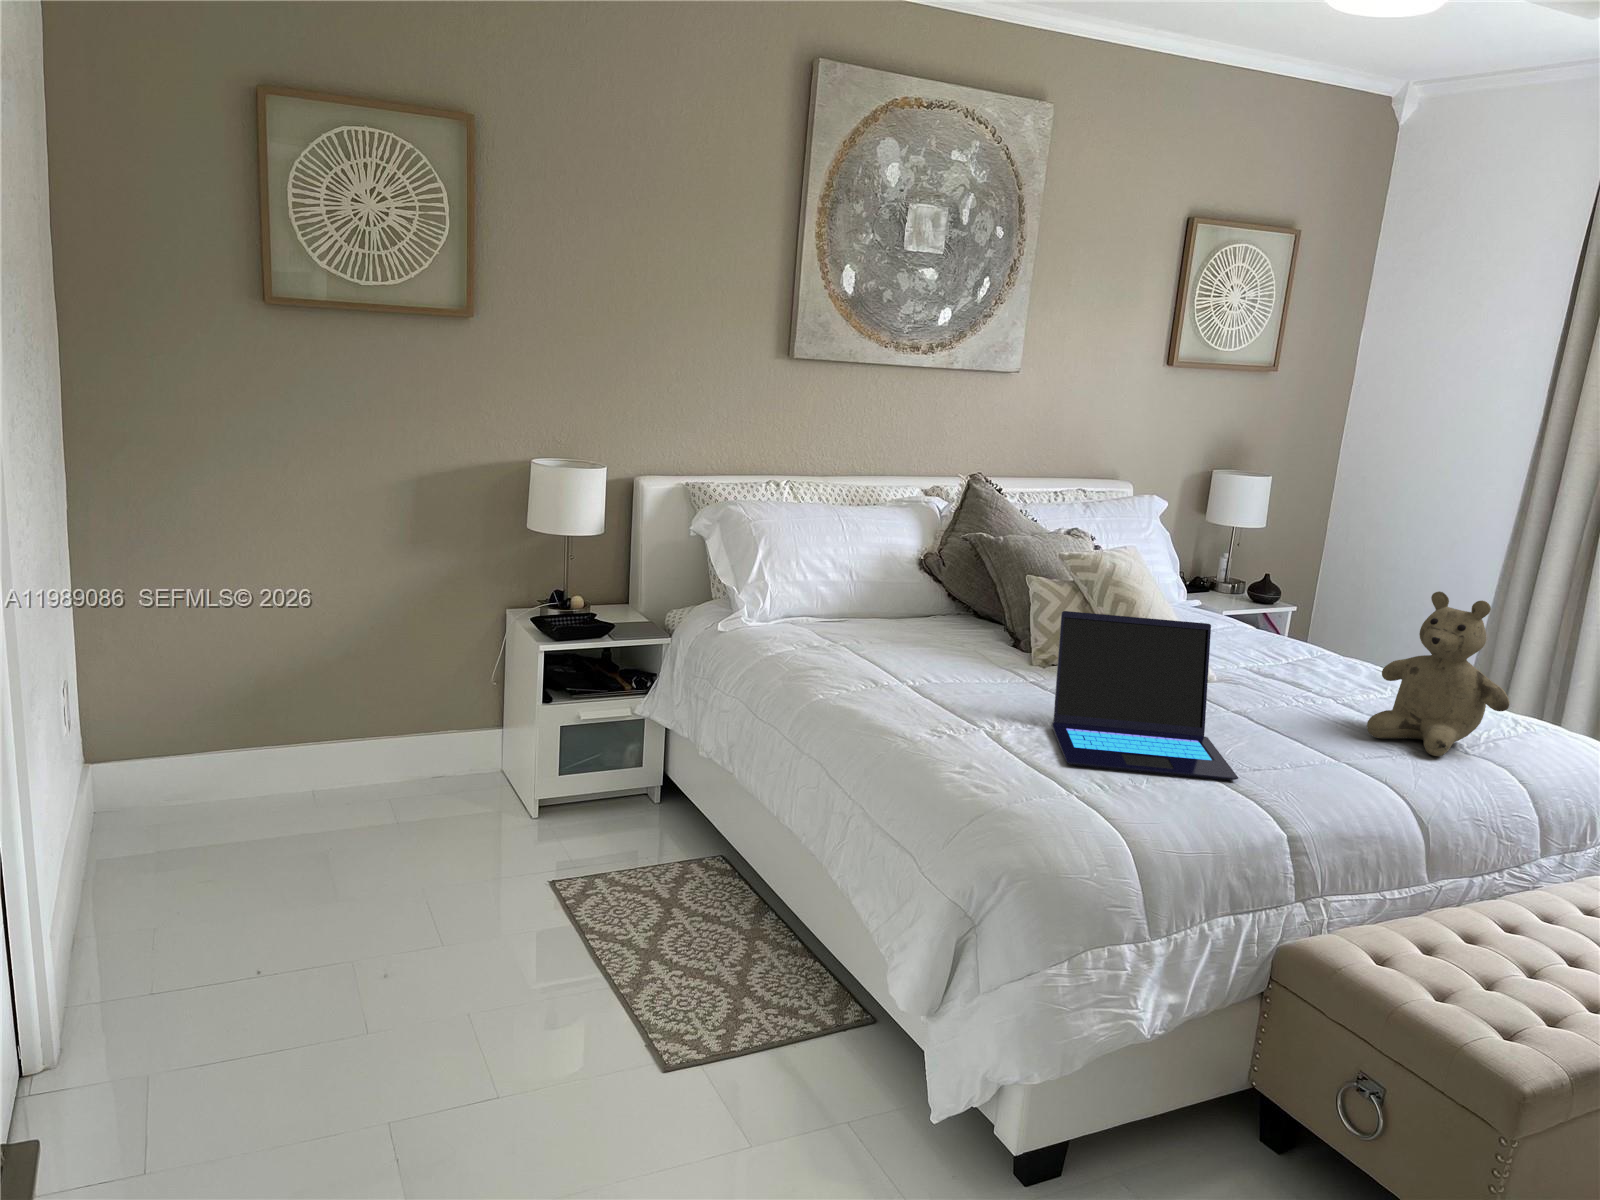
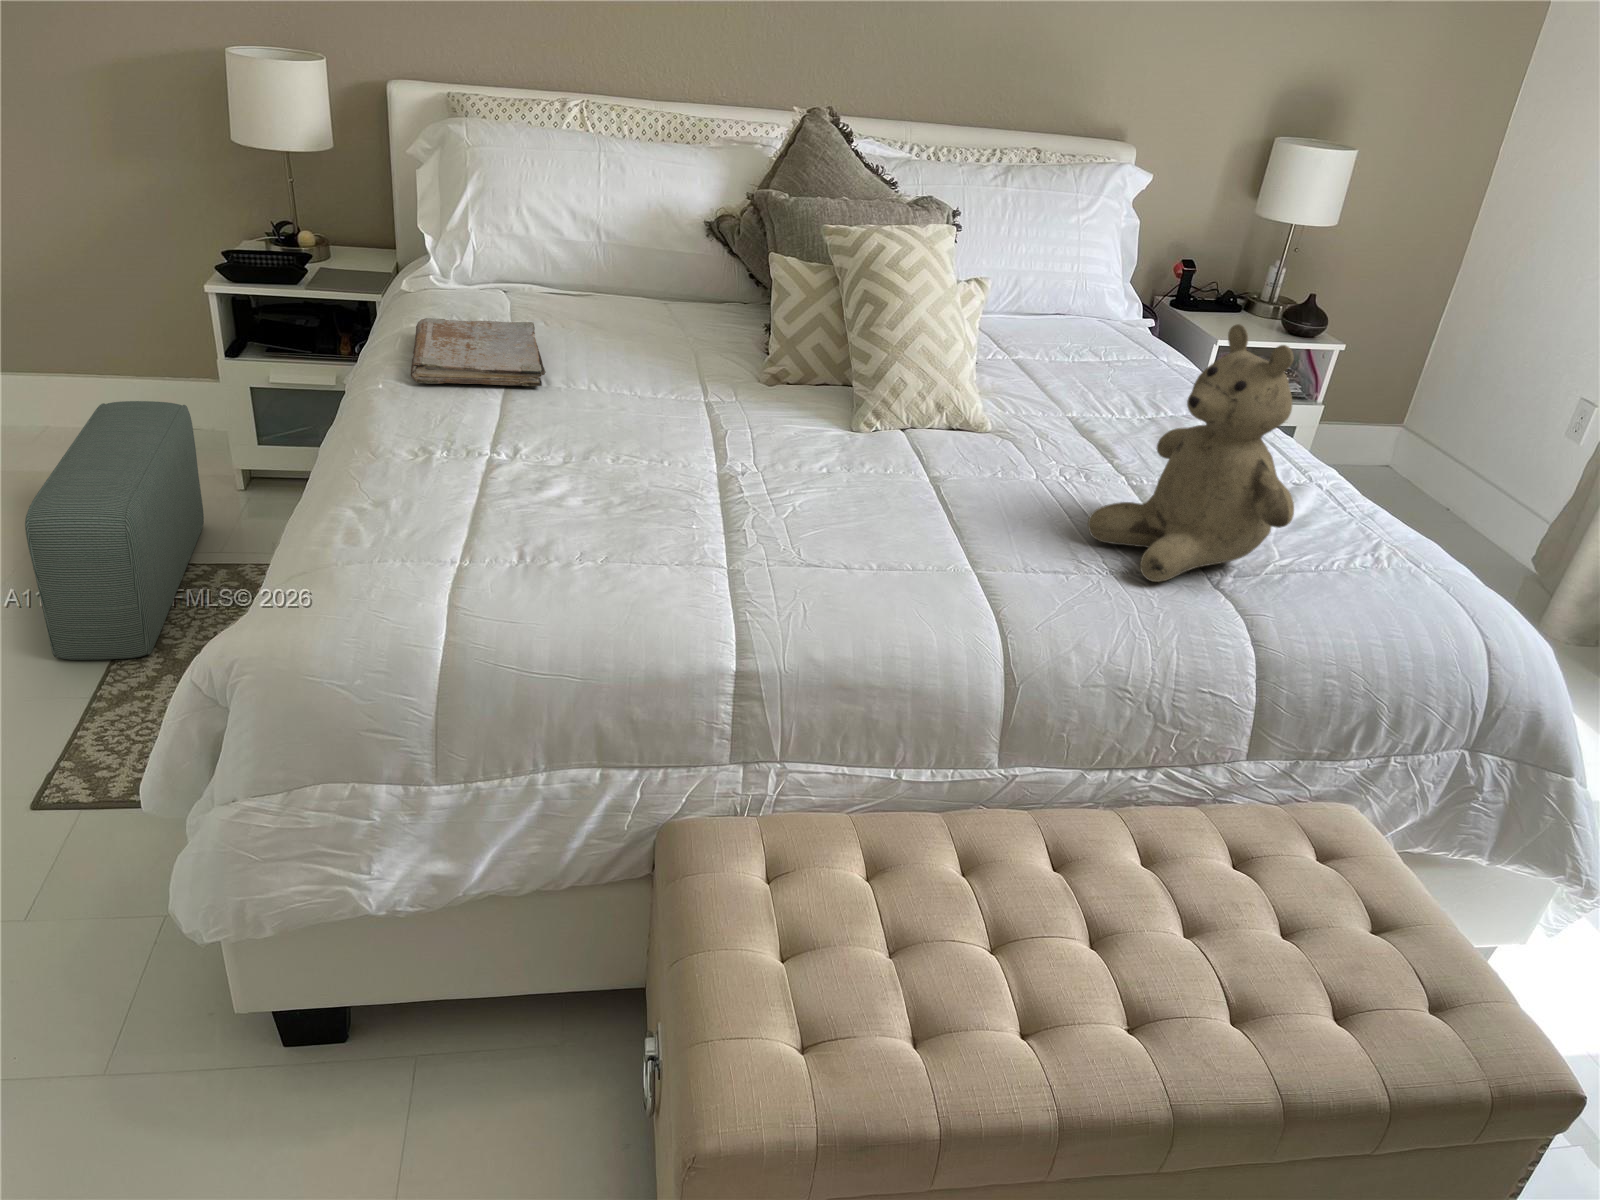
laptop: present [1051,611,1238,781] -> none [524,295,844,572]
book: none [799,643,936,693] -> present [411,318,545,386]
pouf: none [481,742,621,959] -> present [25,401,204,660]

